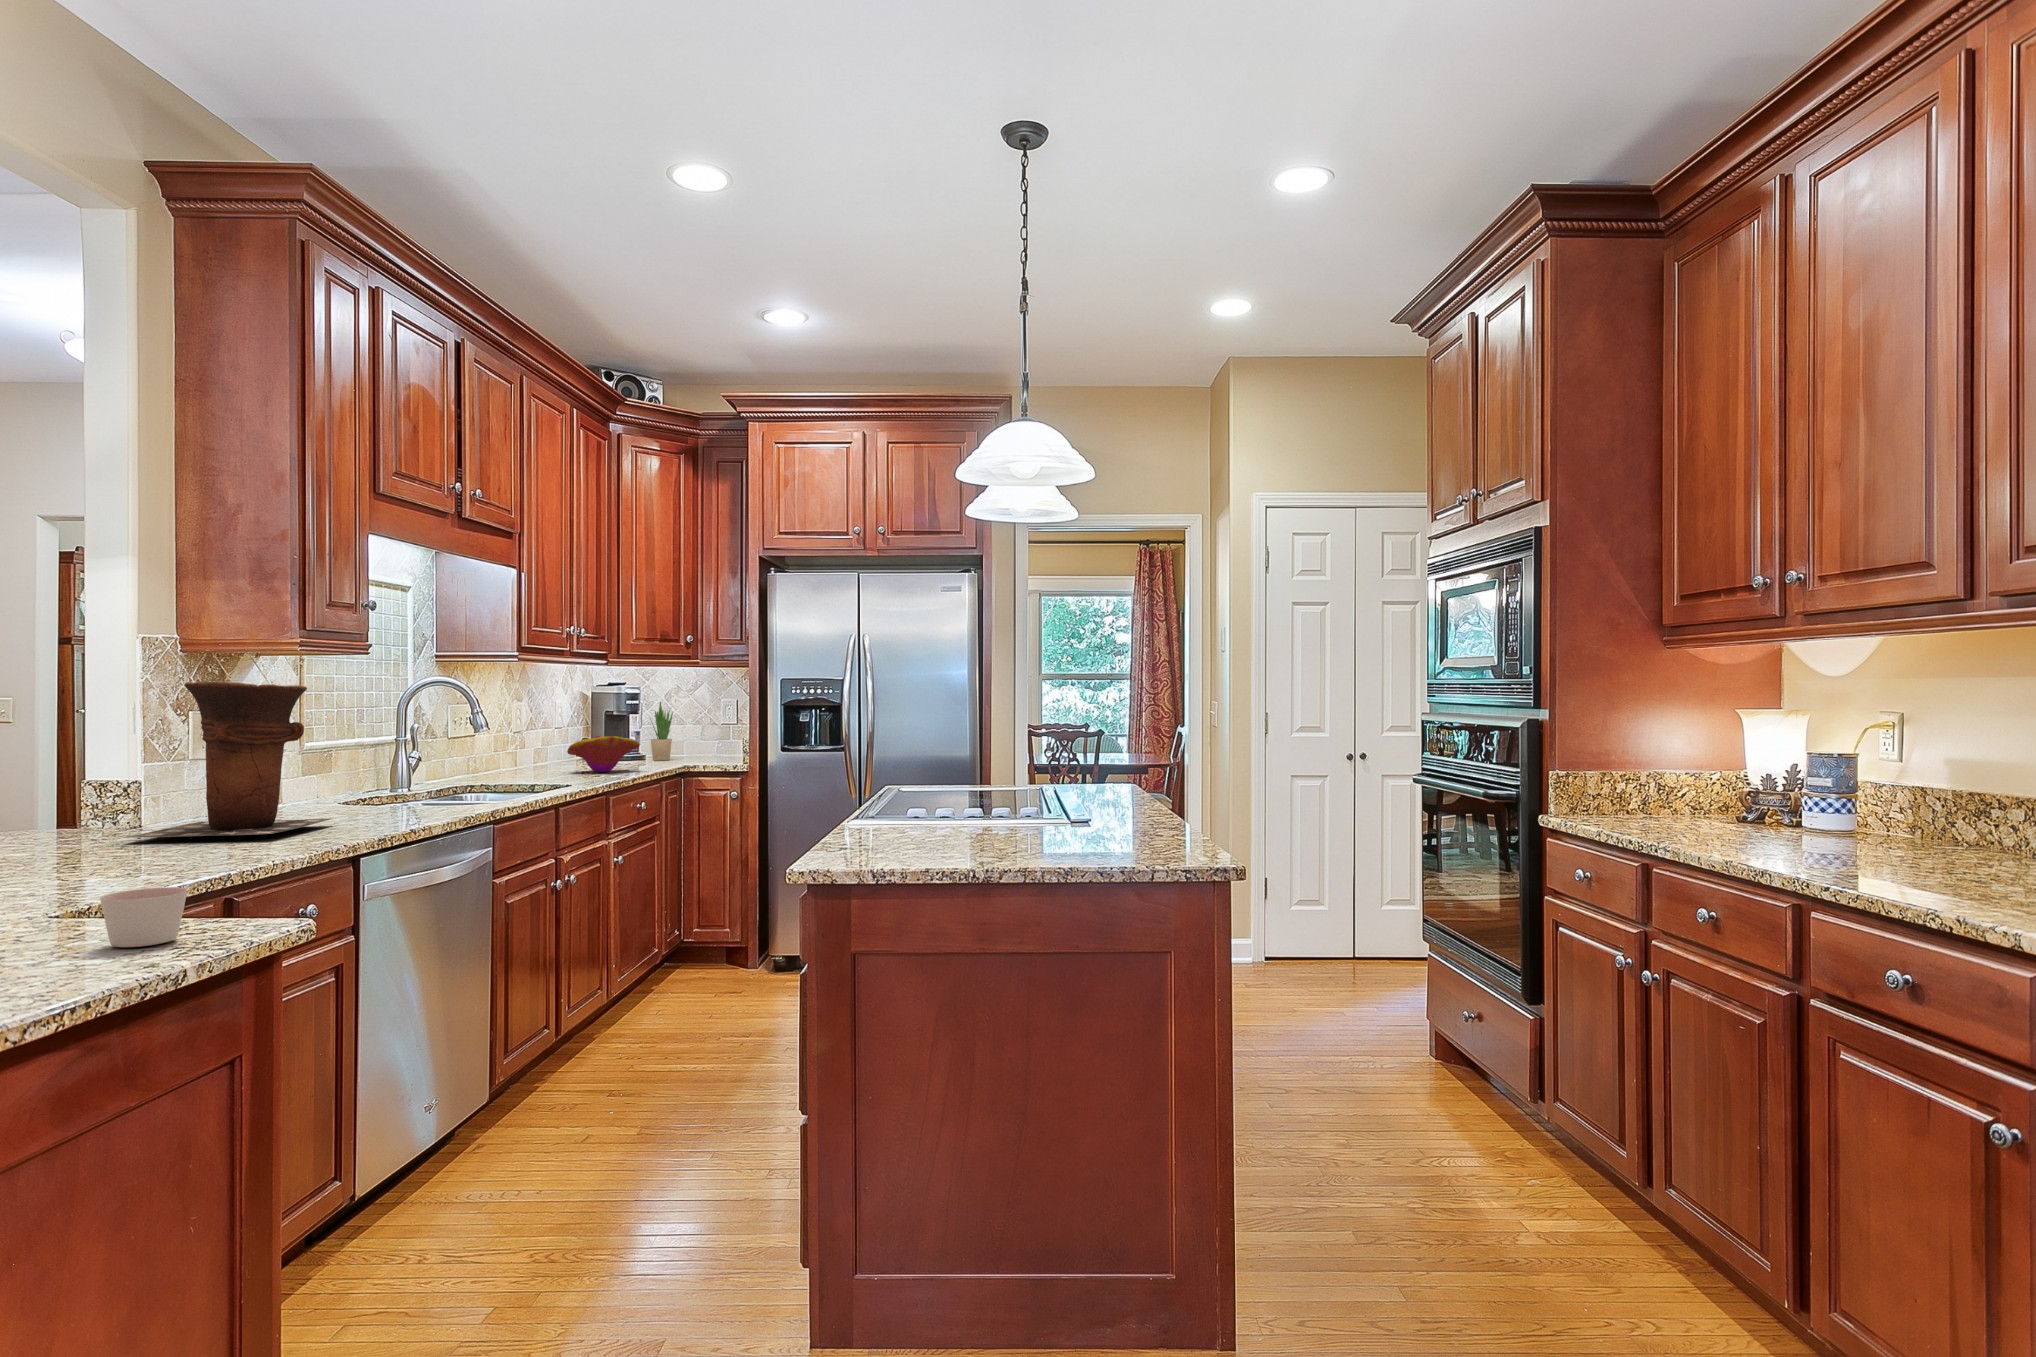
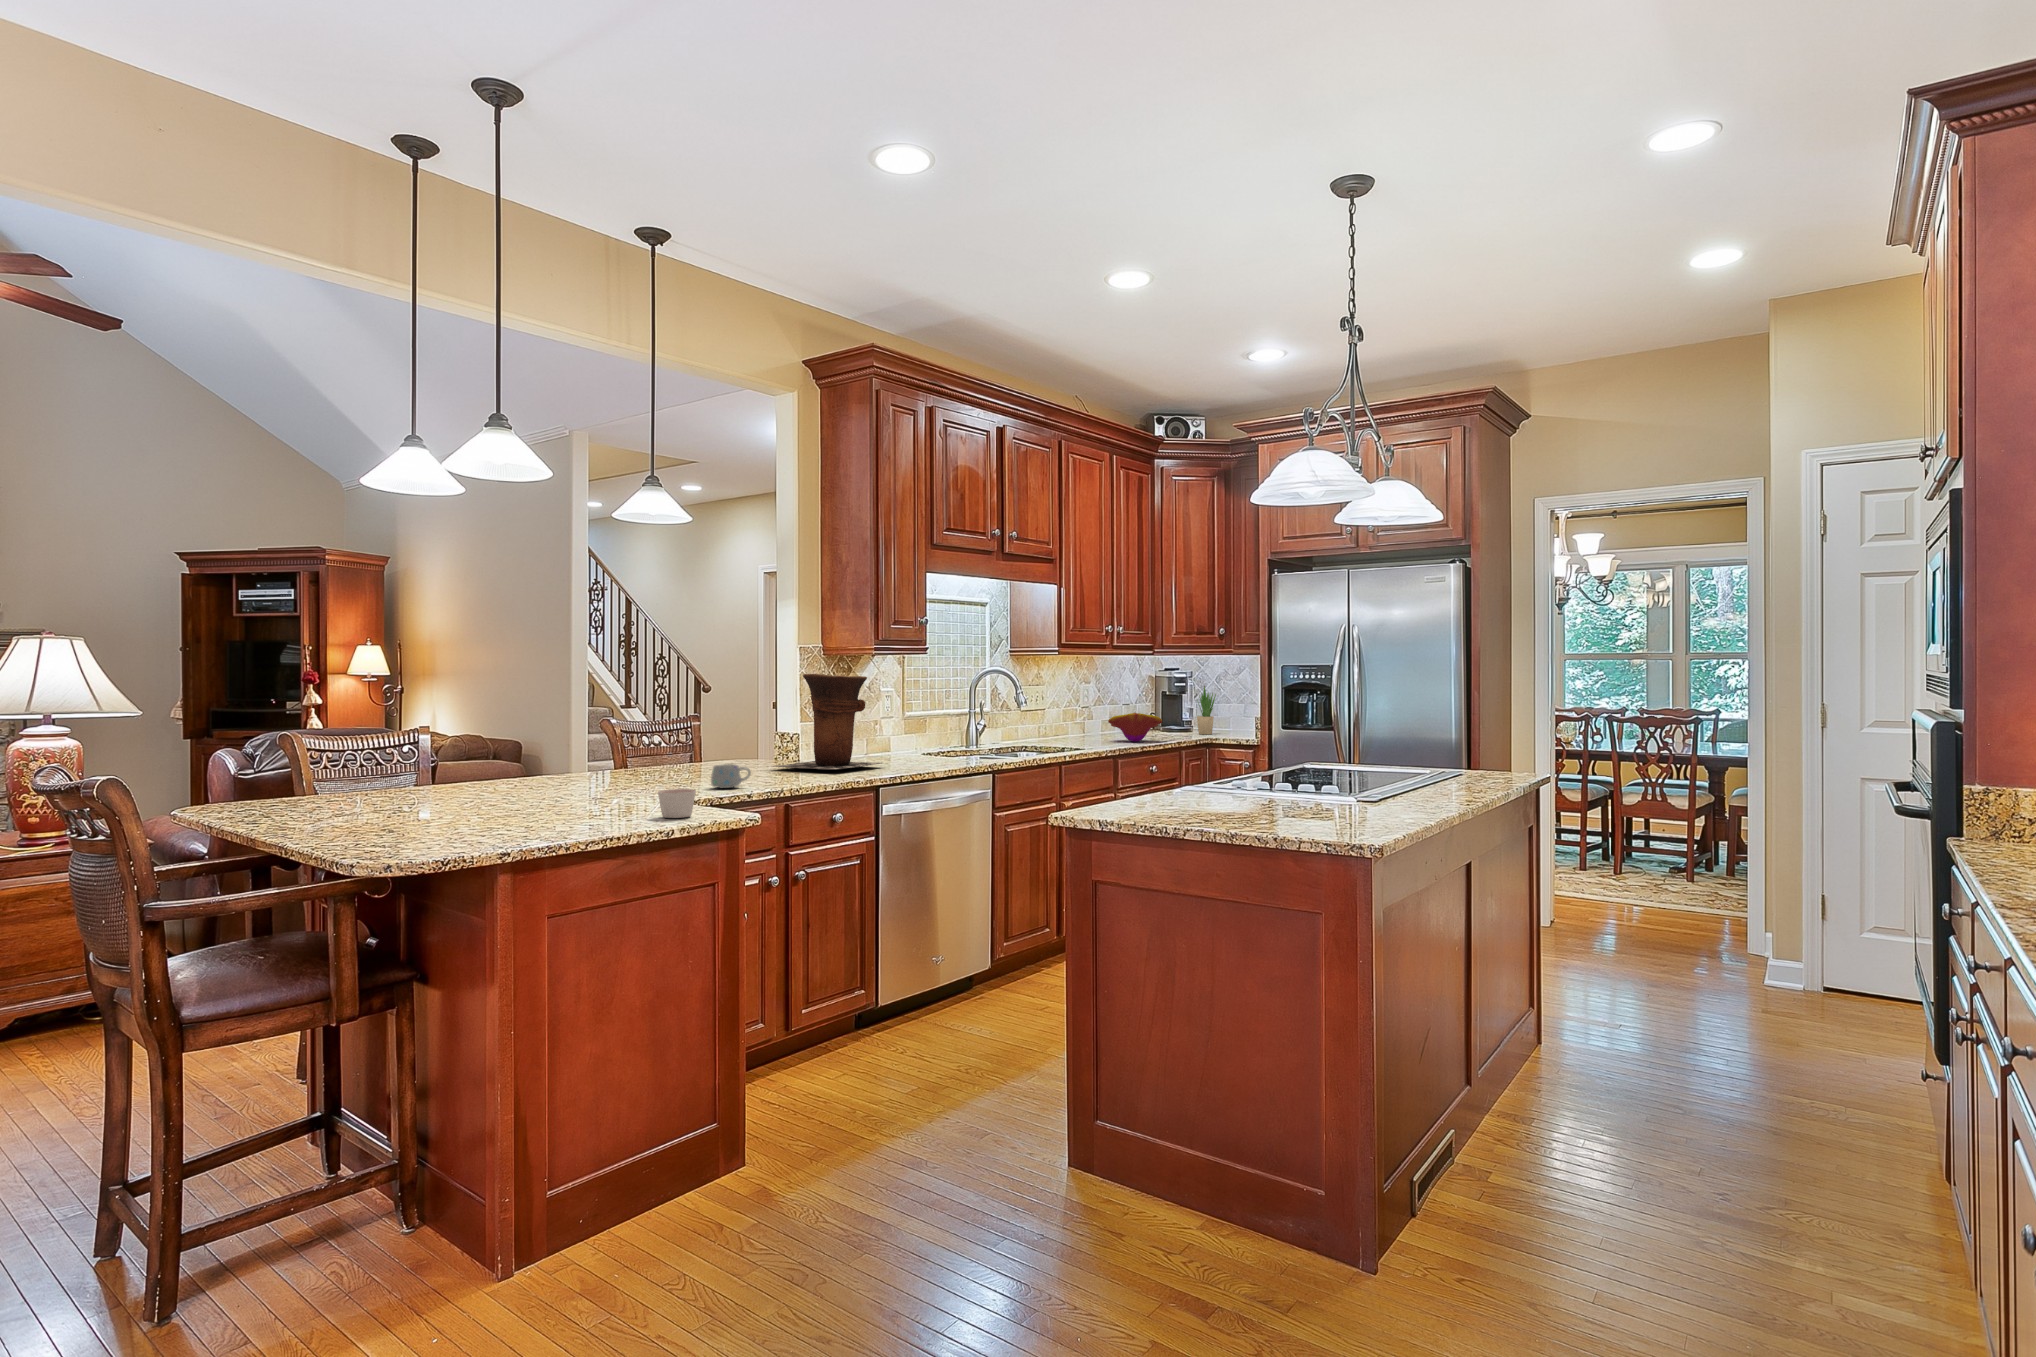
mug: none [77,837,163,882] -> present [711,764,751,789]

